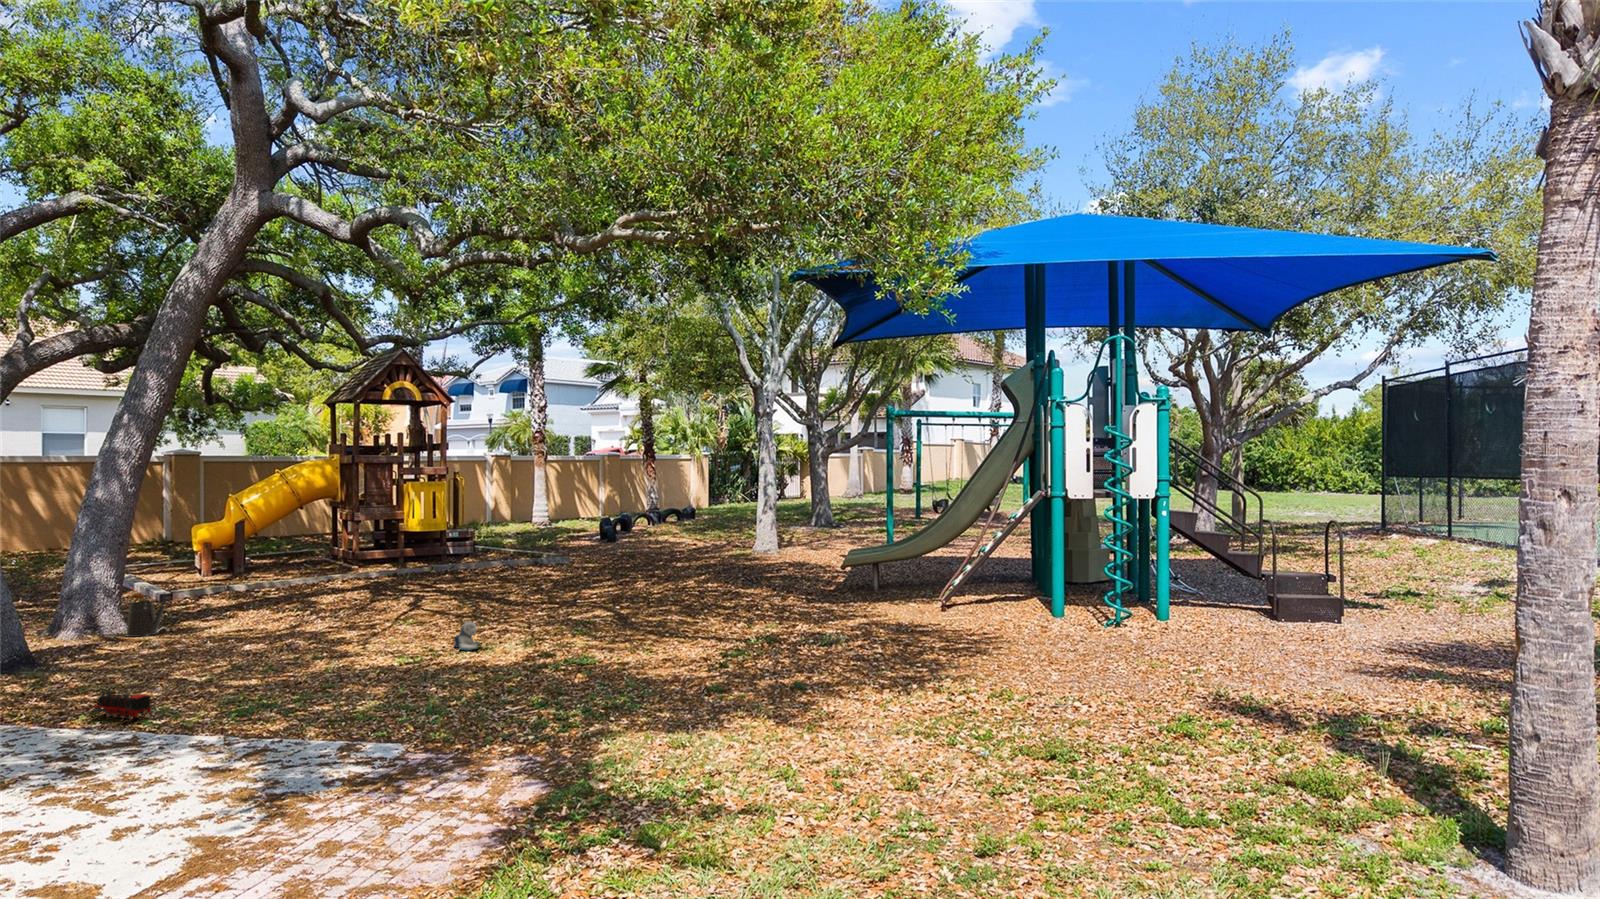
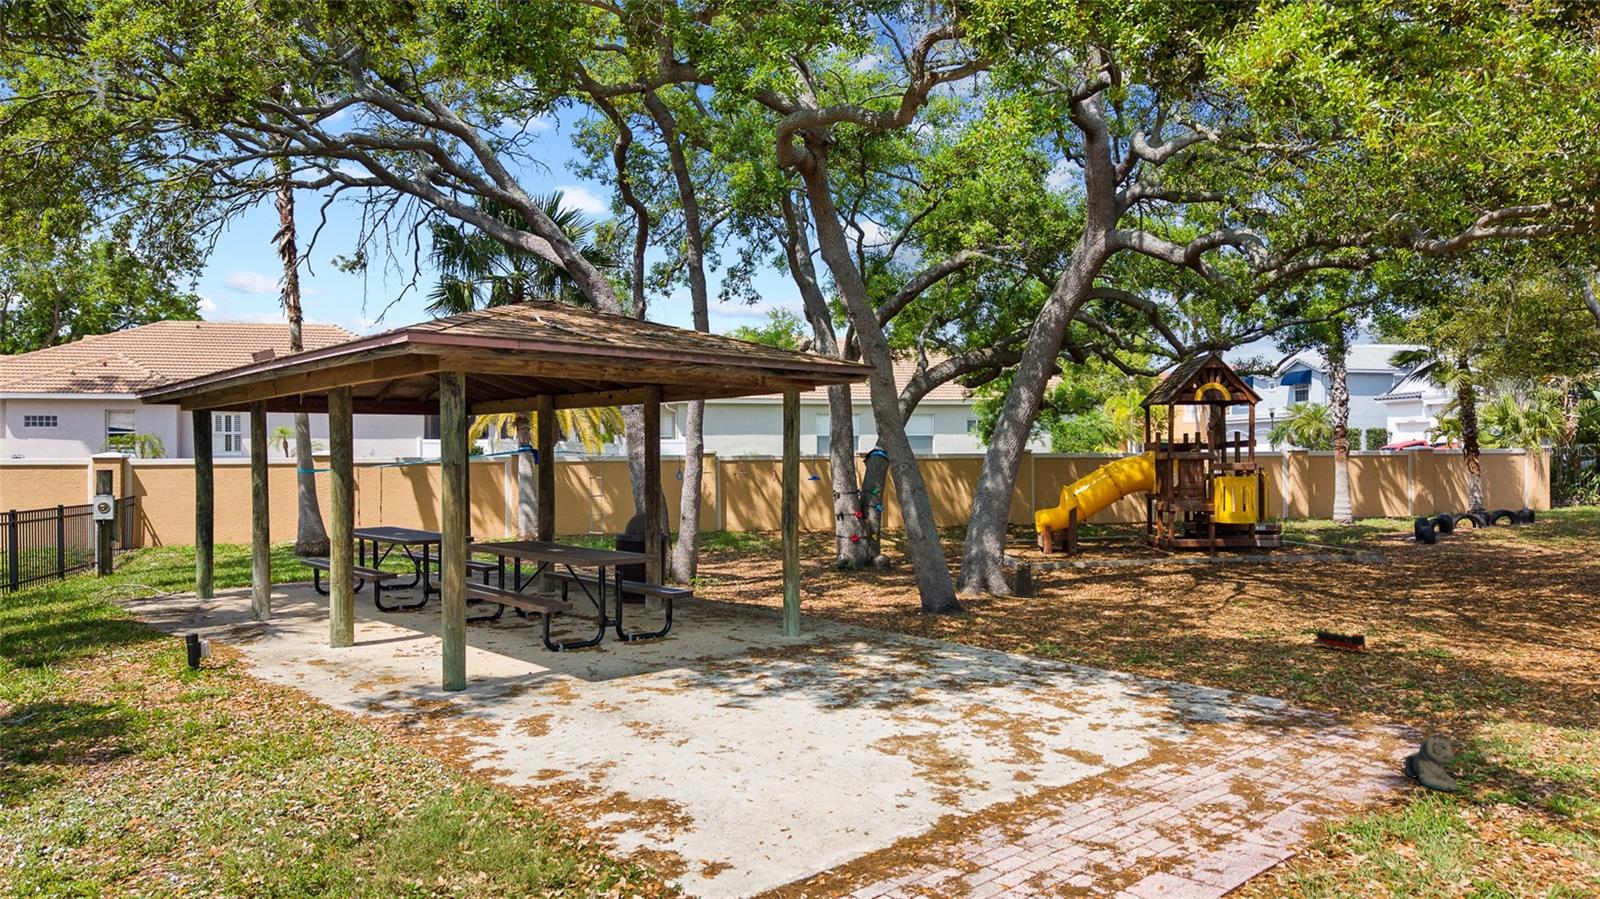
plush toy: present [454,622,480,651] -> present [1405,736,1458,791]
toy train: present [93,691,151,719] -> present [1313,629,1366,652]

